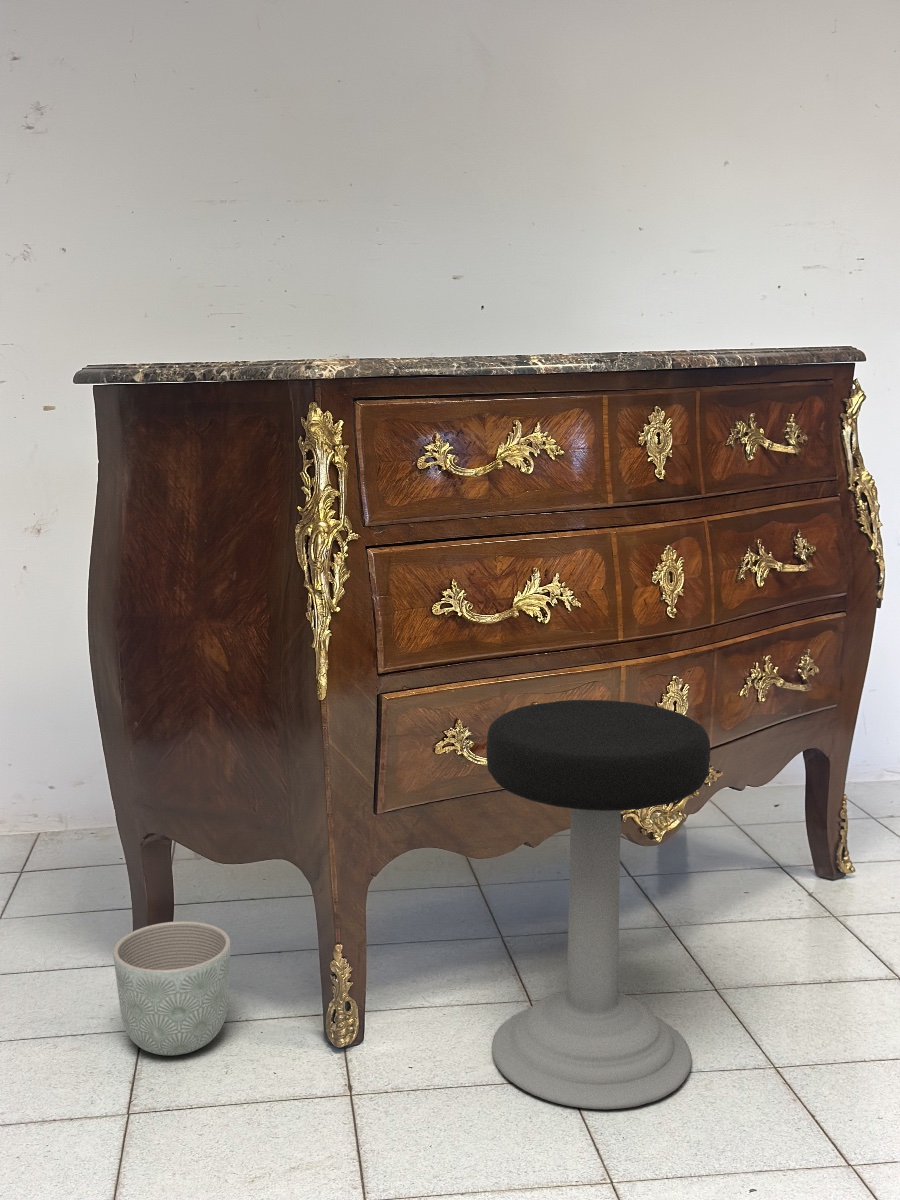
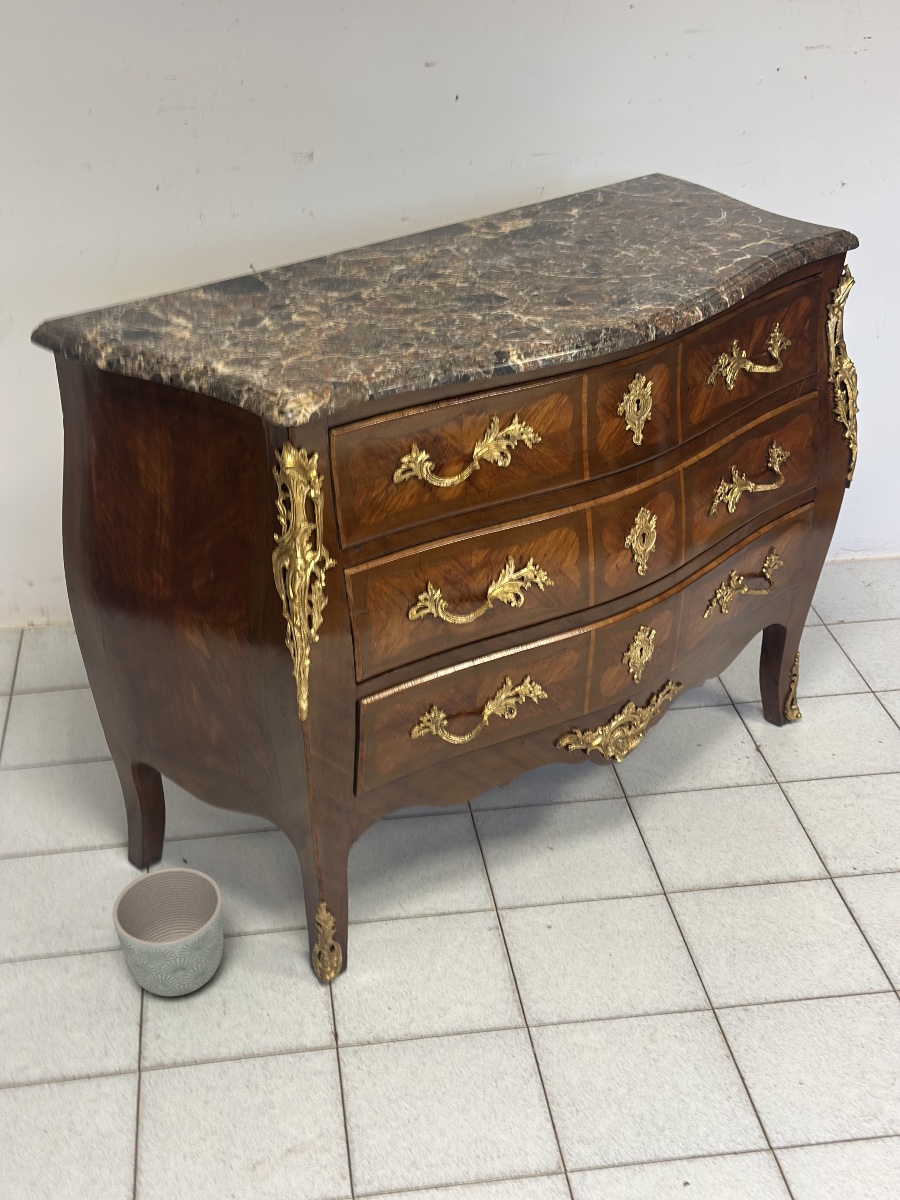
stool: present [487,700,710,1109] -> none [463,678,679,1052]

